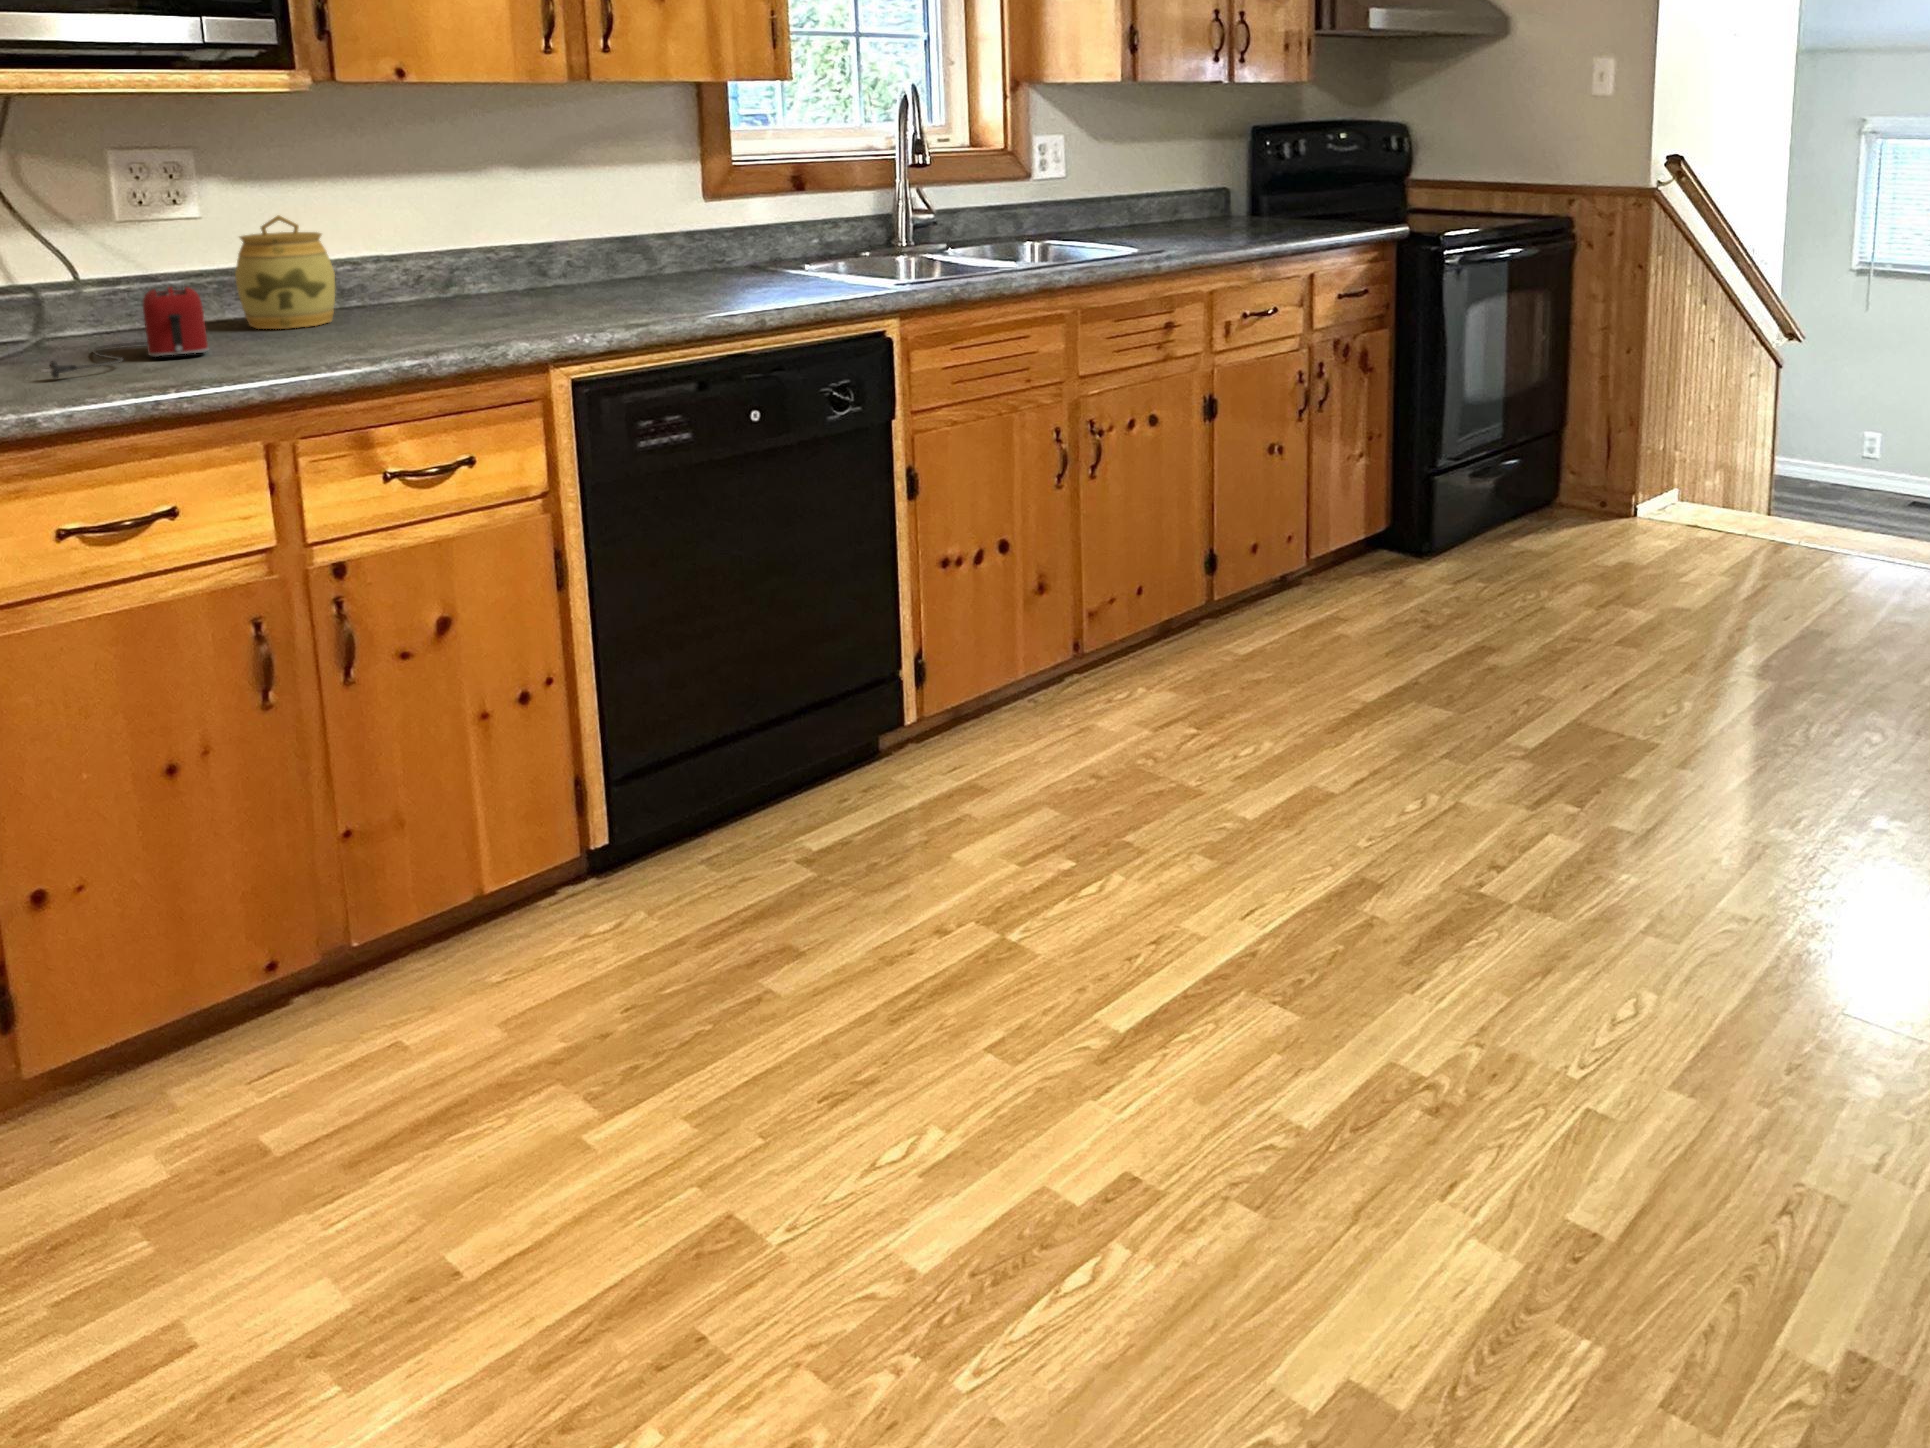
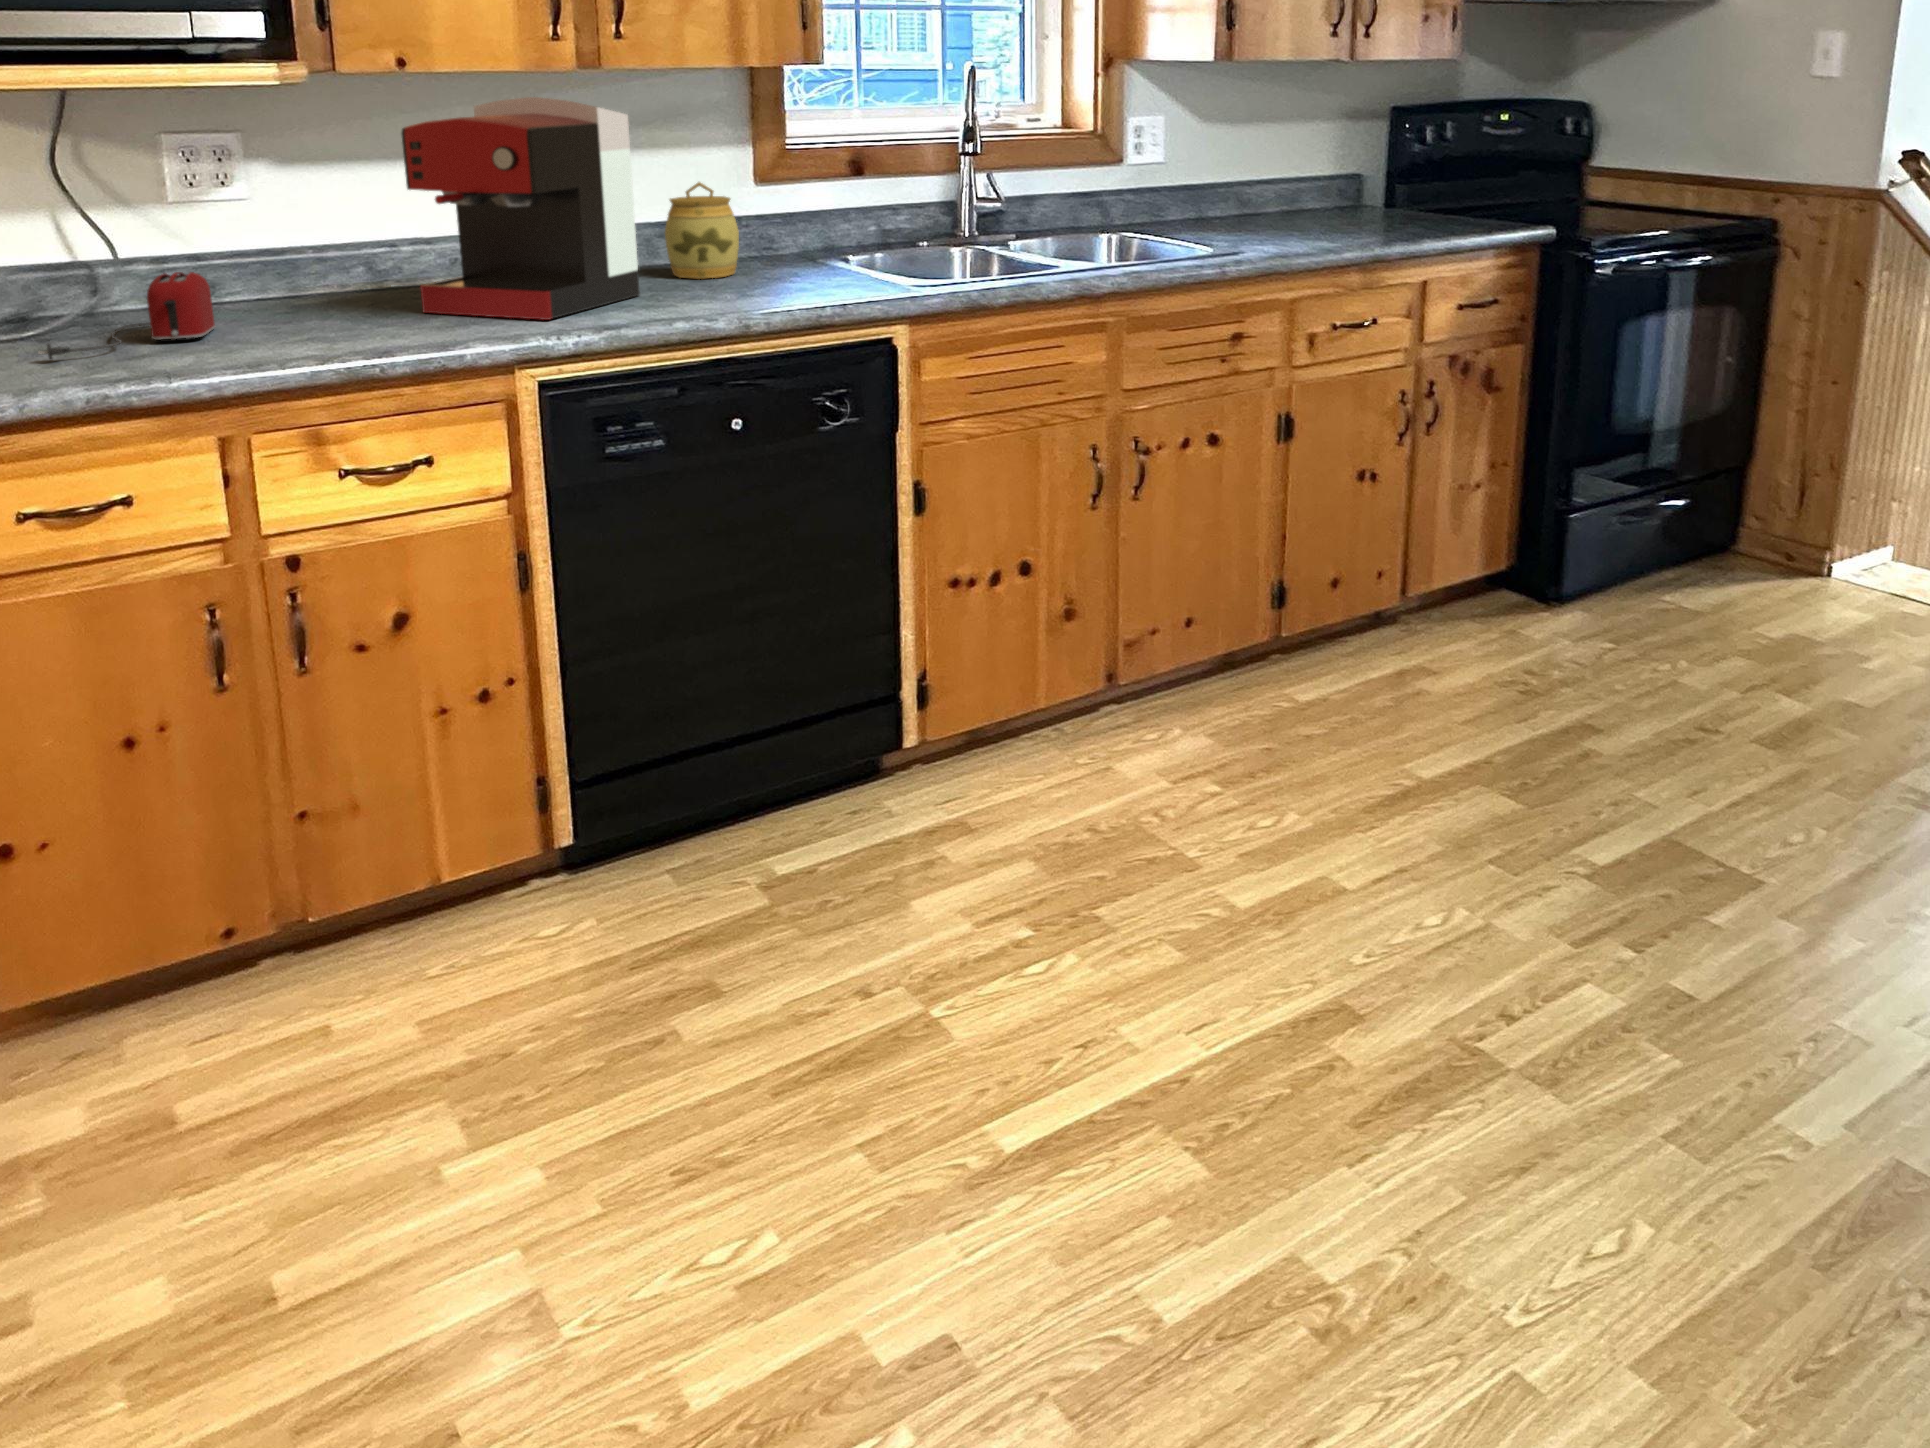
coffee maker: none [401,109,635,324] -> present [402,97,640,320]
jar: present [235,215,336,329] -> present [665,182,739,279]

